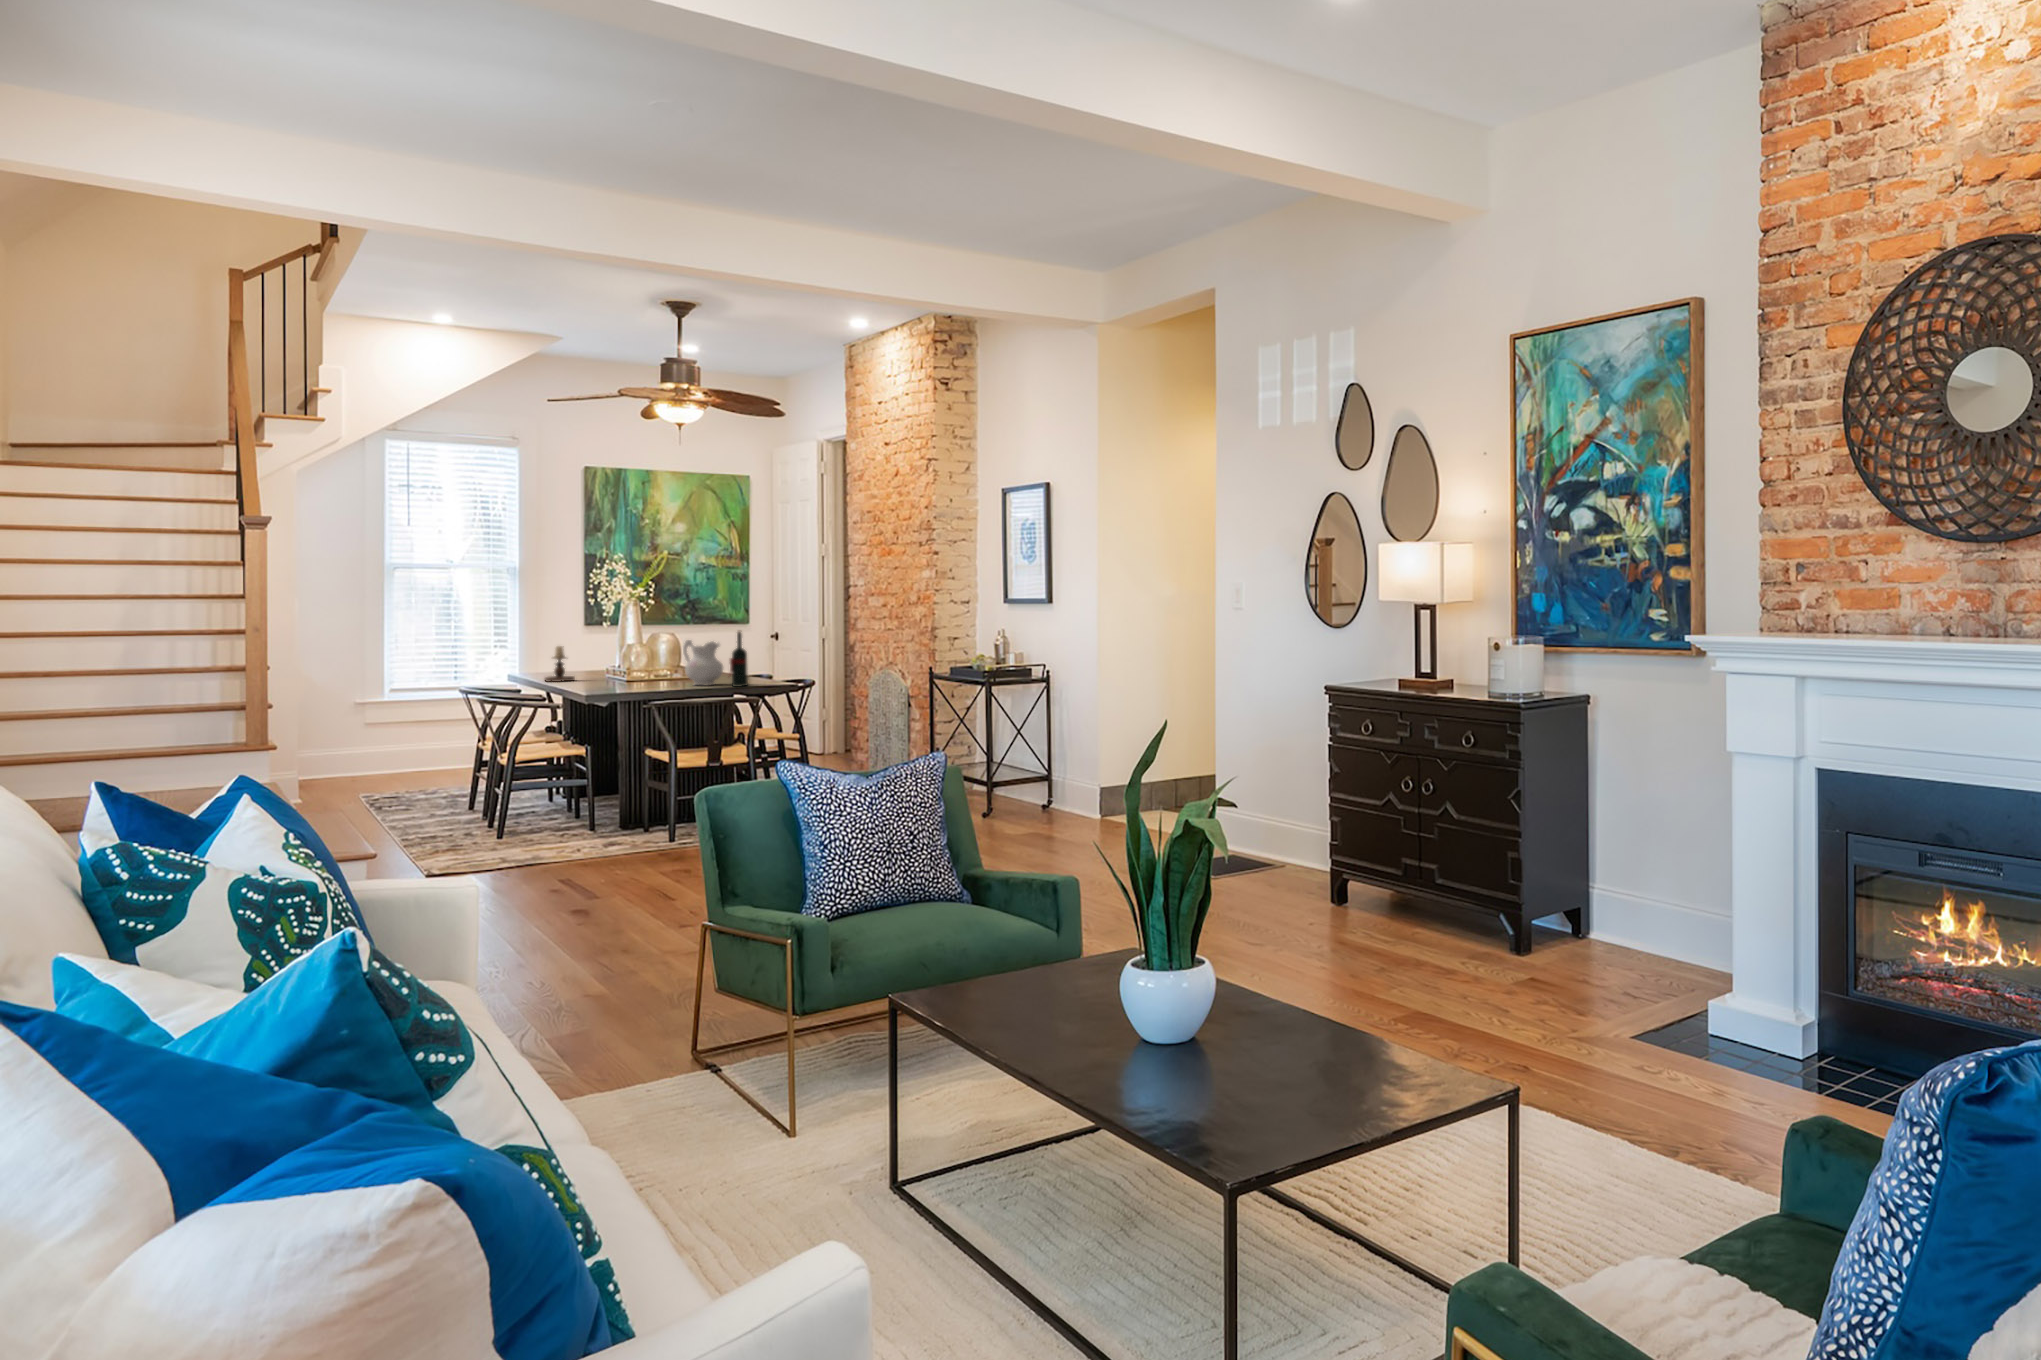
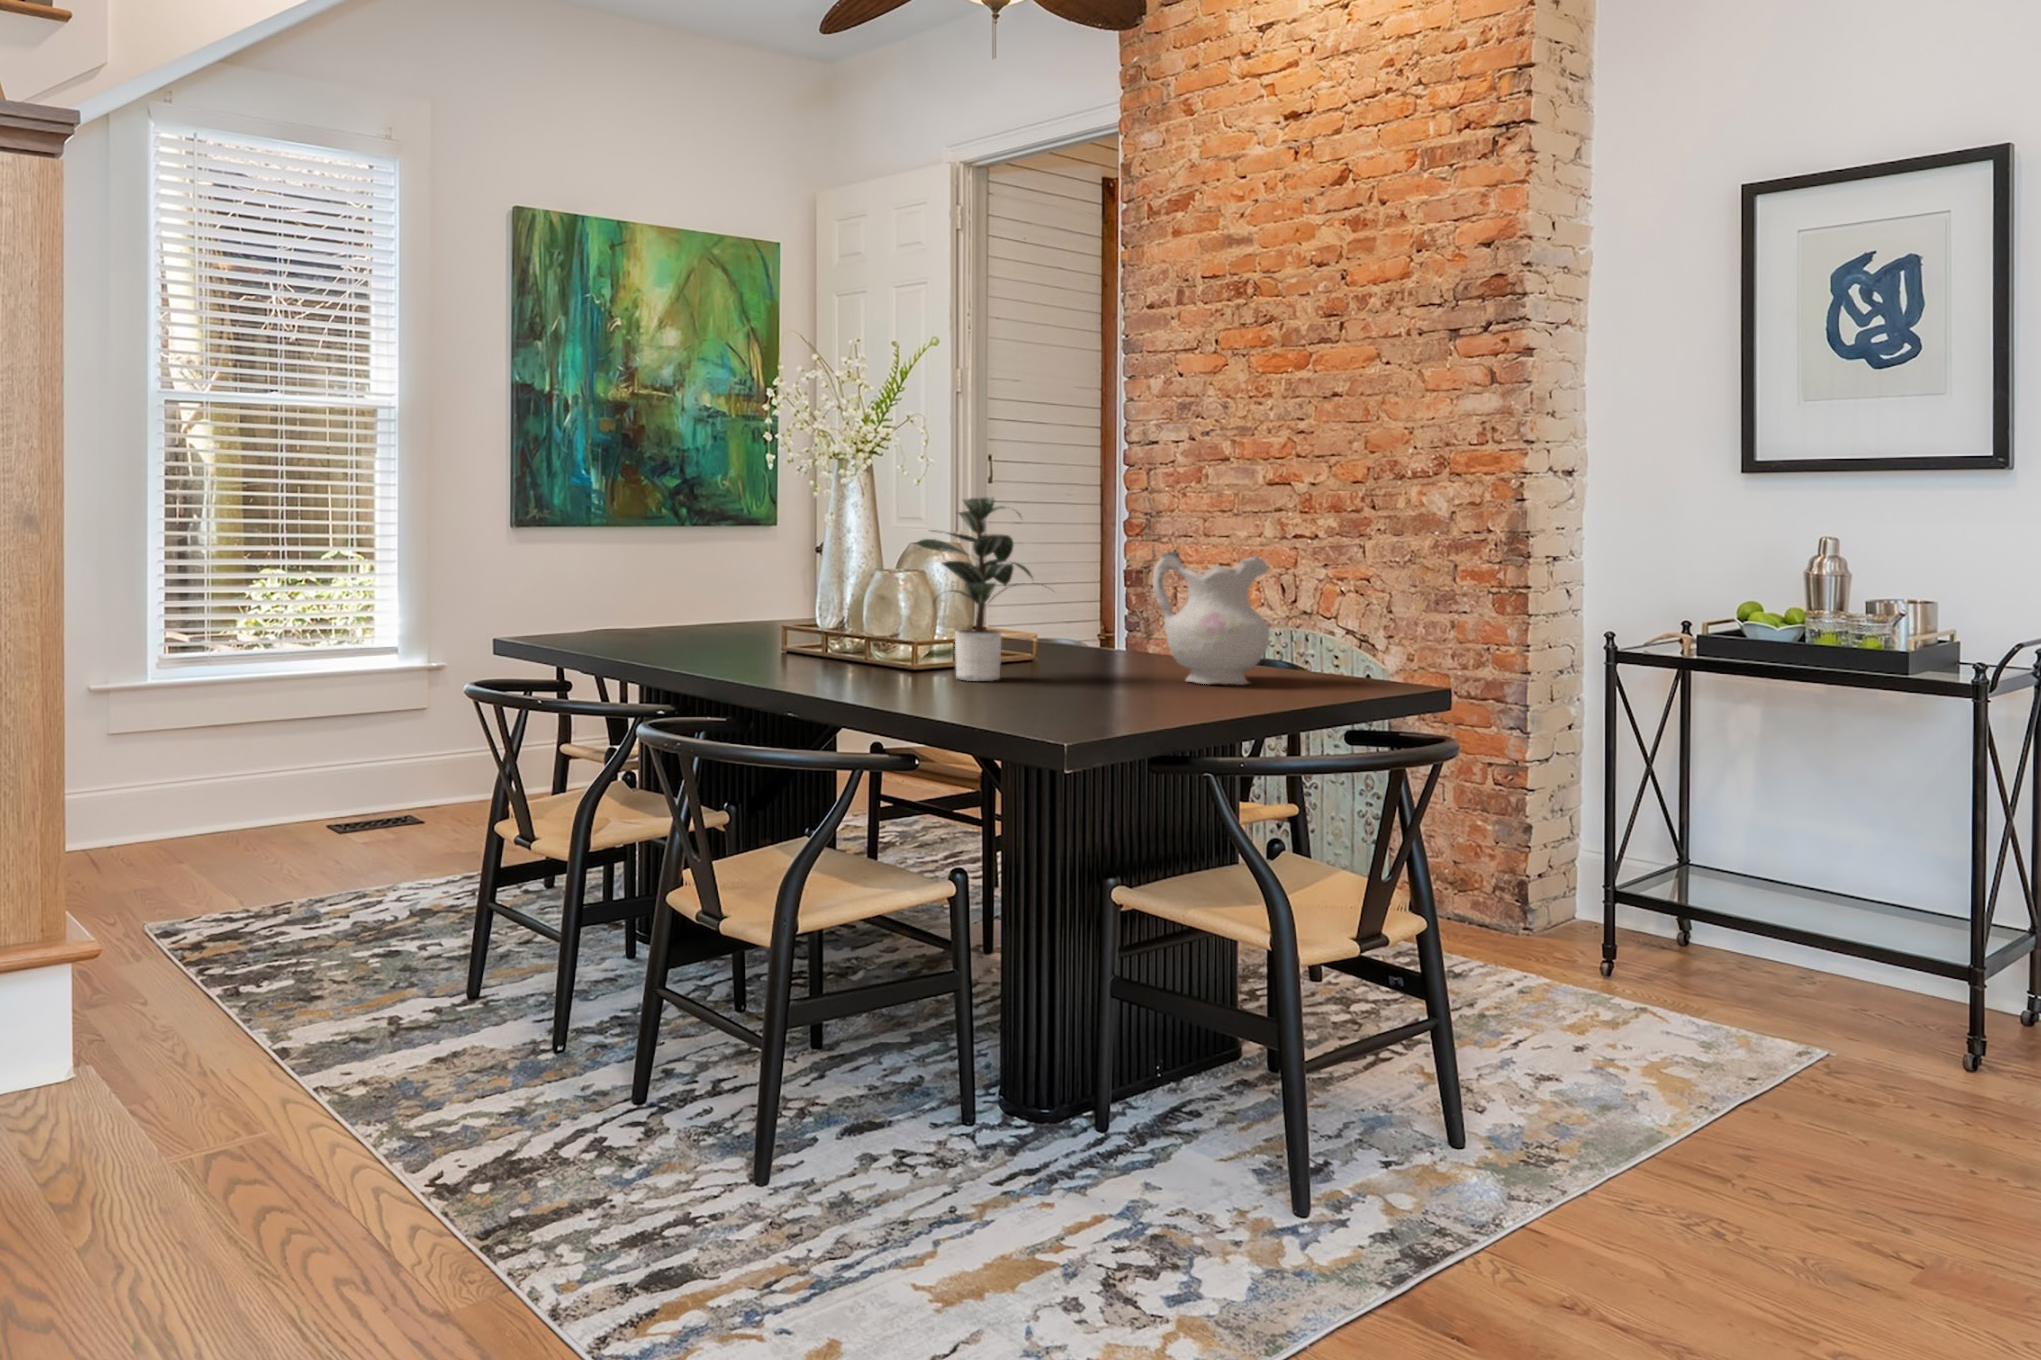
potted plant: none [593,622,660,686] -> present [917,497,1033,681]
wine bottle: present [728,631,748,687] -> none [1333,525,1379,692]
candlestick: present [545,646,575,682] -> none [689,563,760,660]

